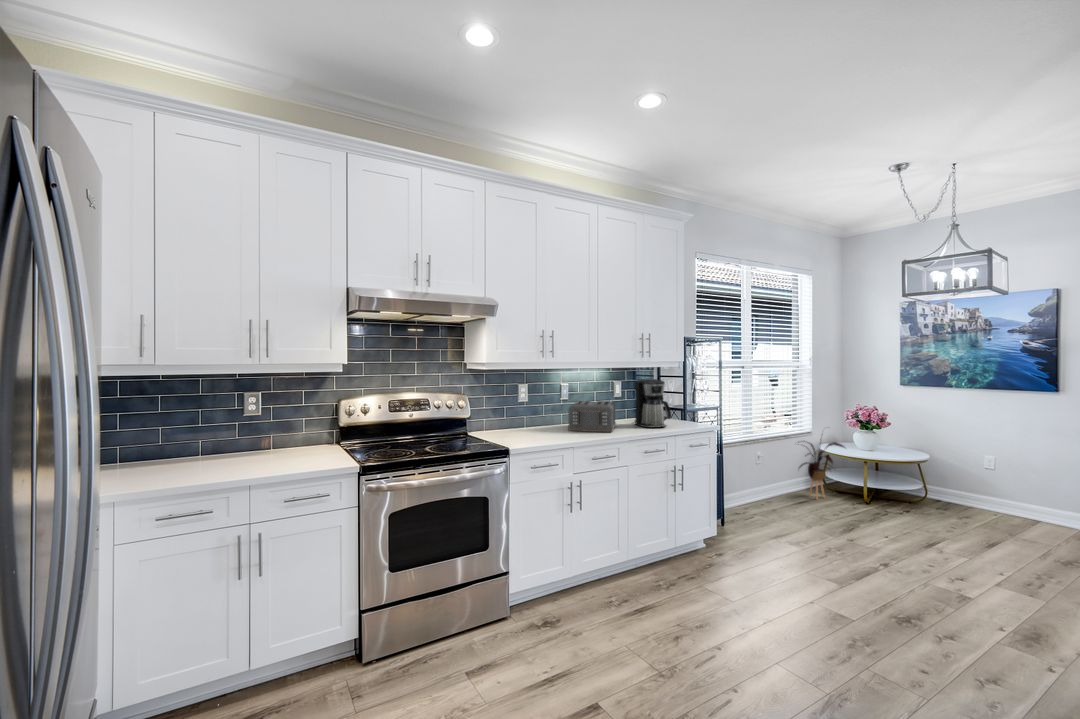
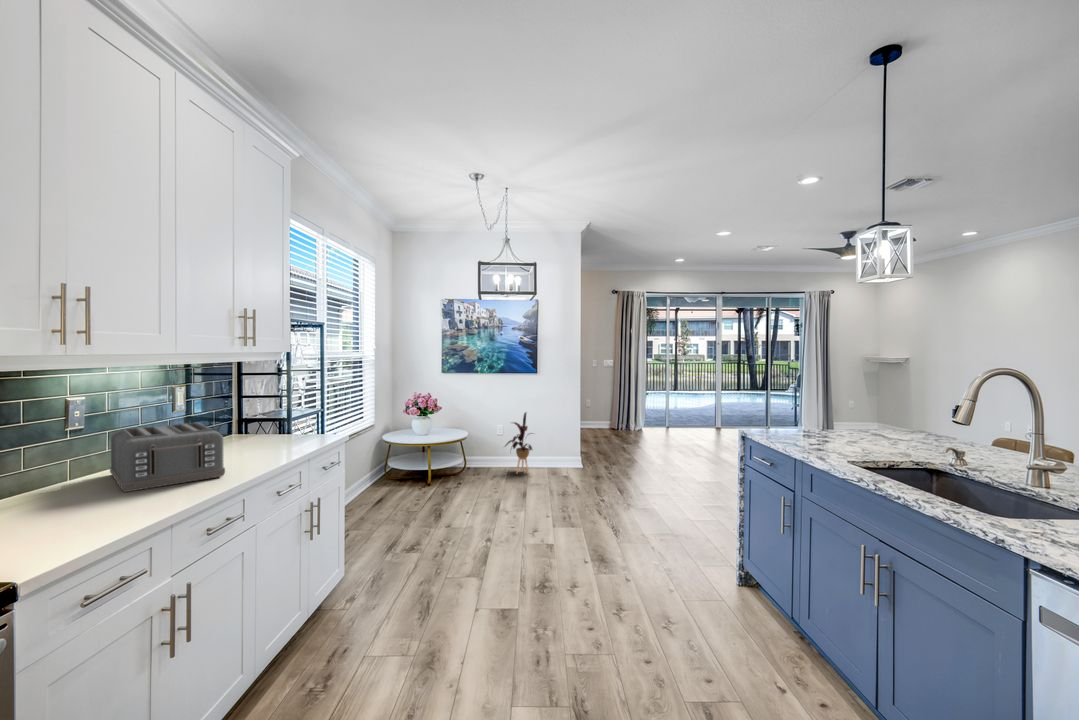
coffee maker: present [635,379,671,428] -> none [223,380,294,456]
house plant: present [800,439,845,499] -> present [505,413,532,474]

